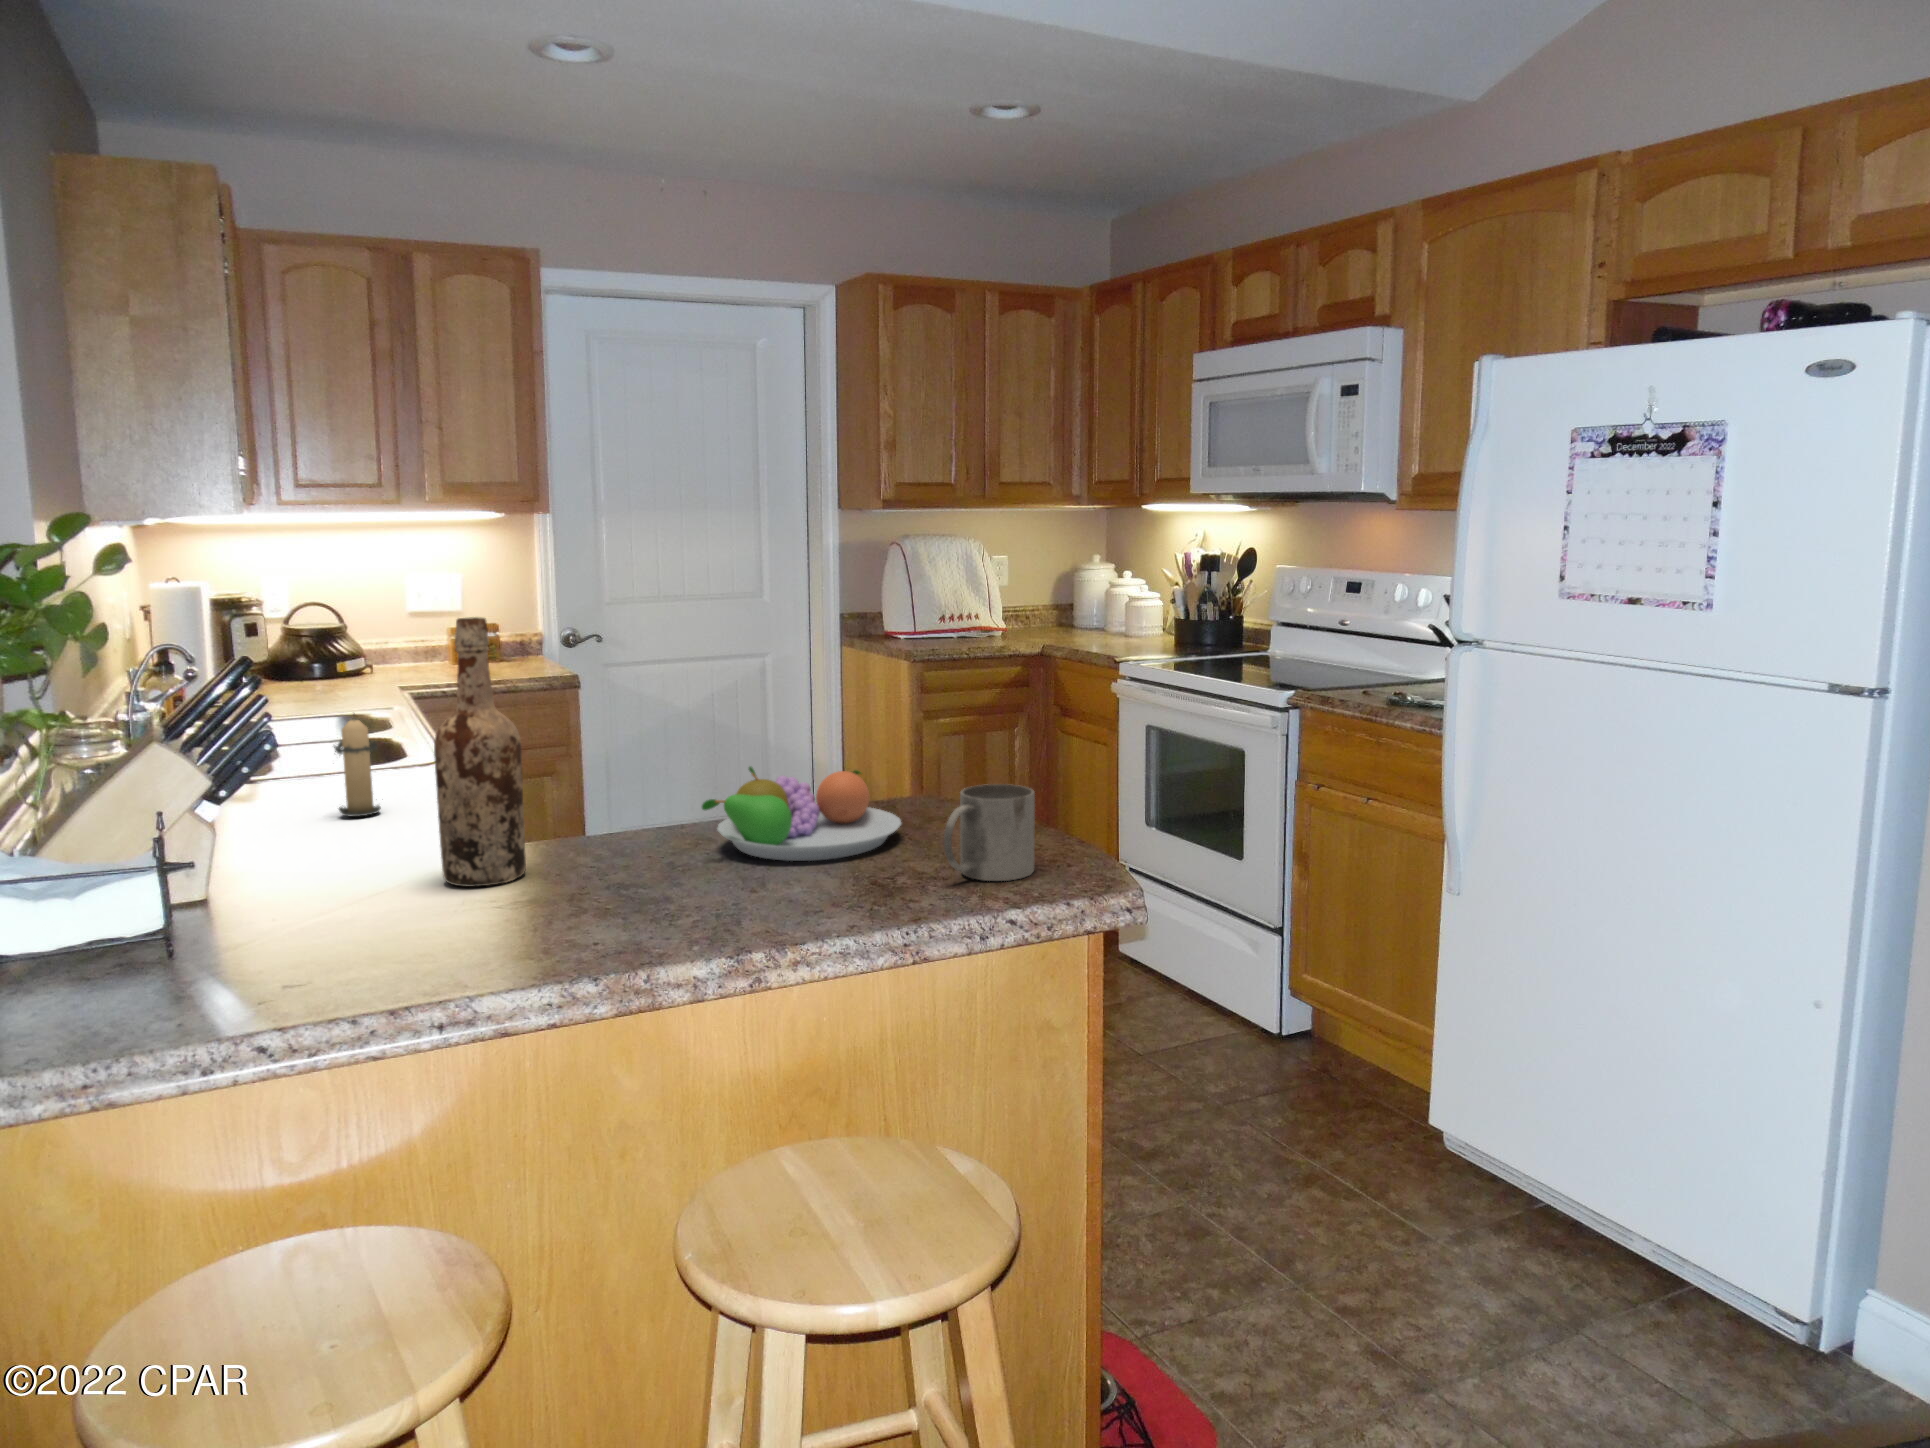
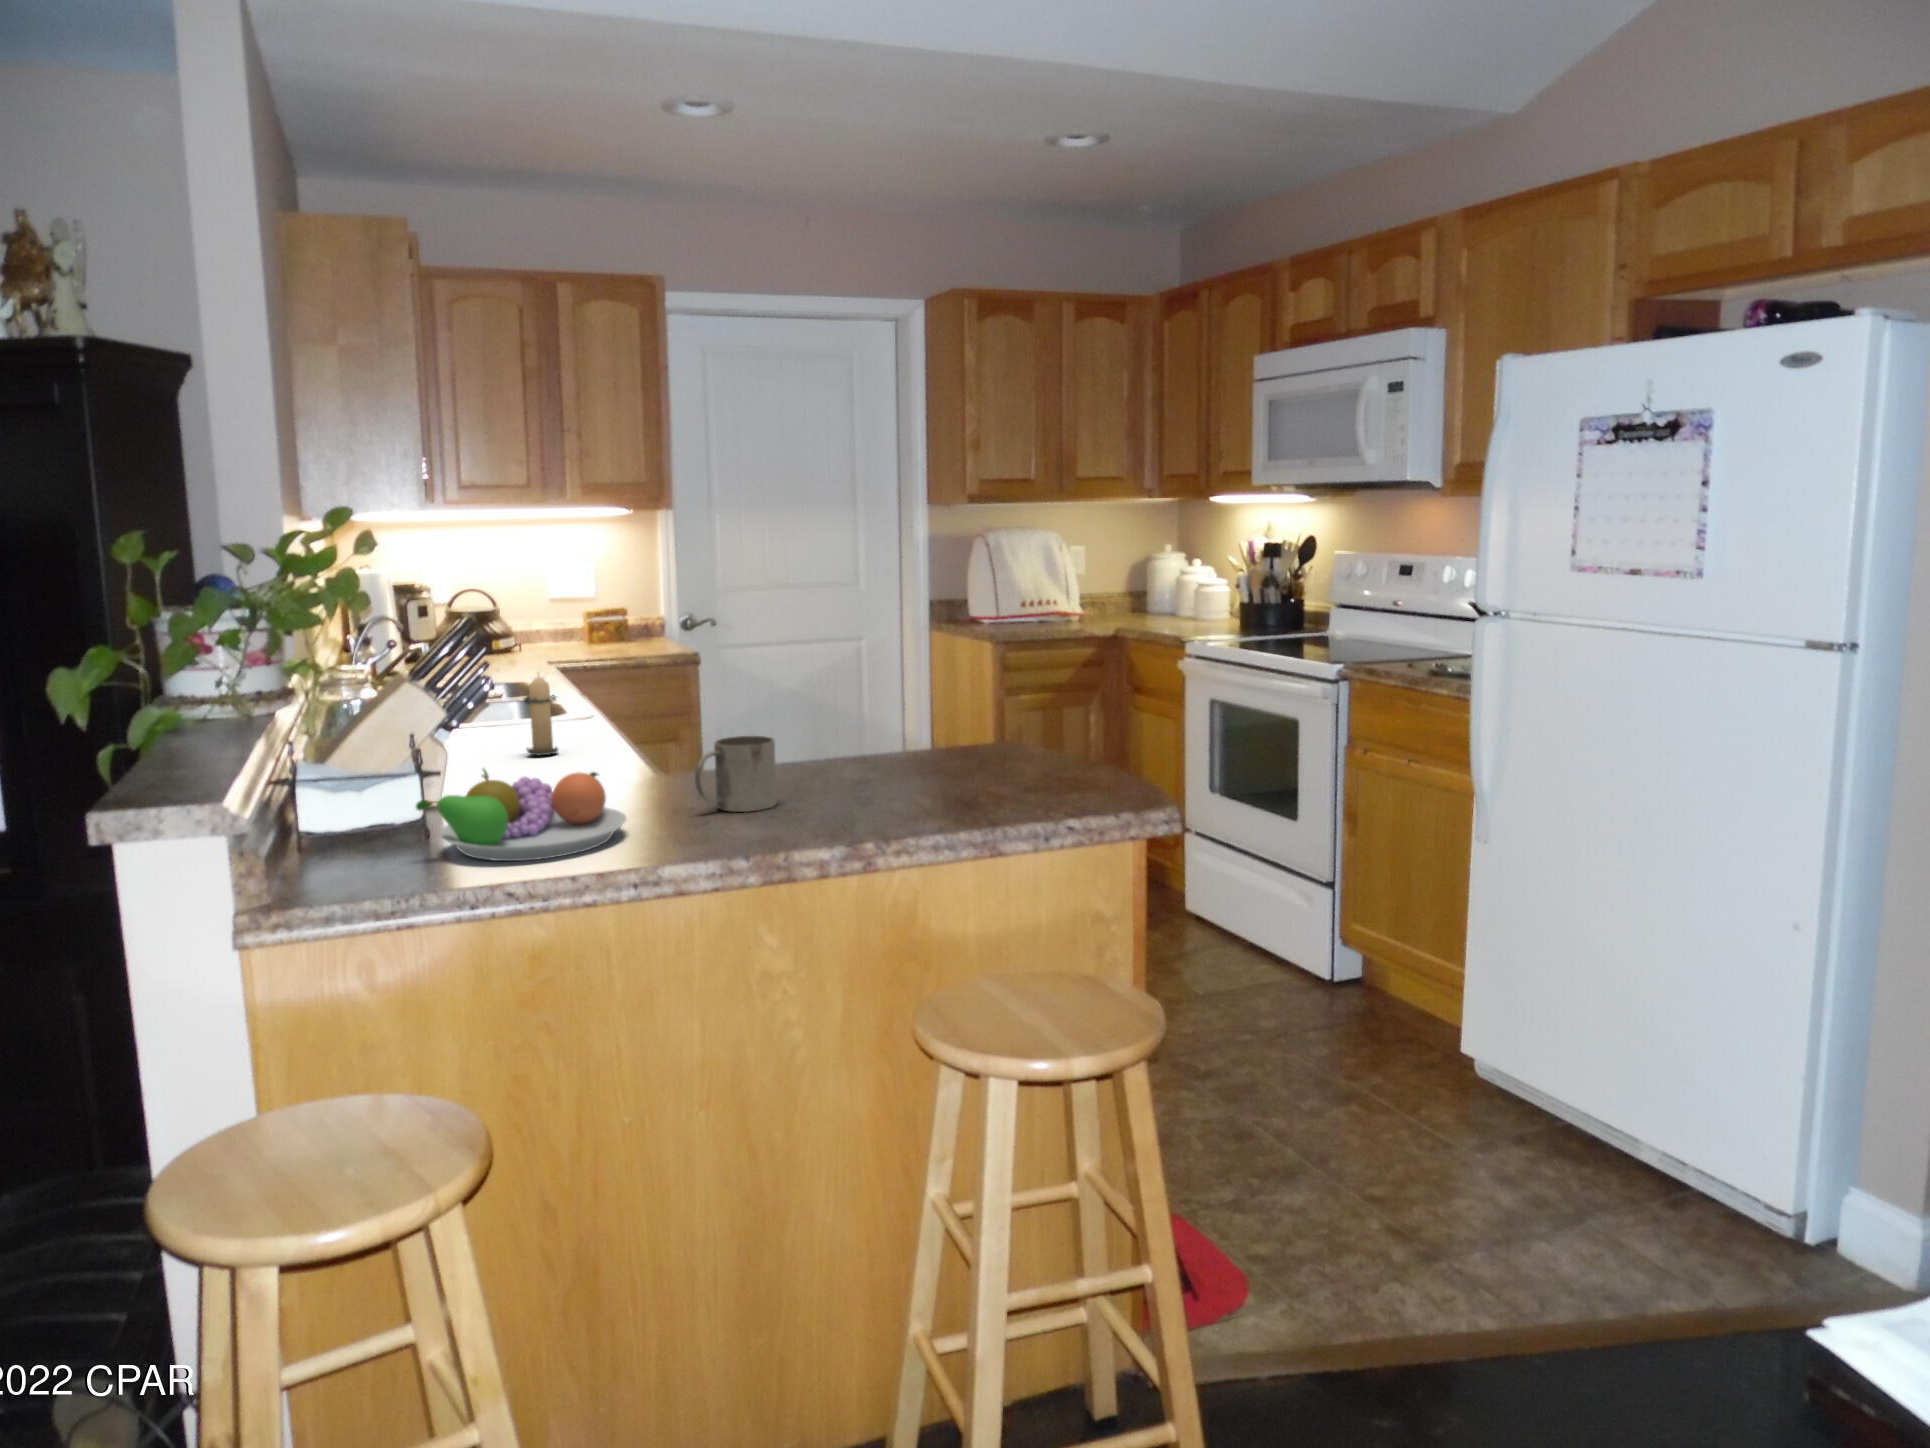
wine bottle: present [434,617,526,887] -> none [615,589,683,799]
fruit bowl: present [702,767,901,861] -> present [416,769,626,861]
mug: present [944,784,1035,881] -> present [695,736,777,812]

